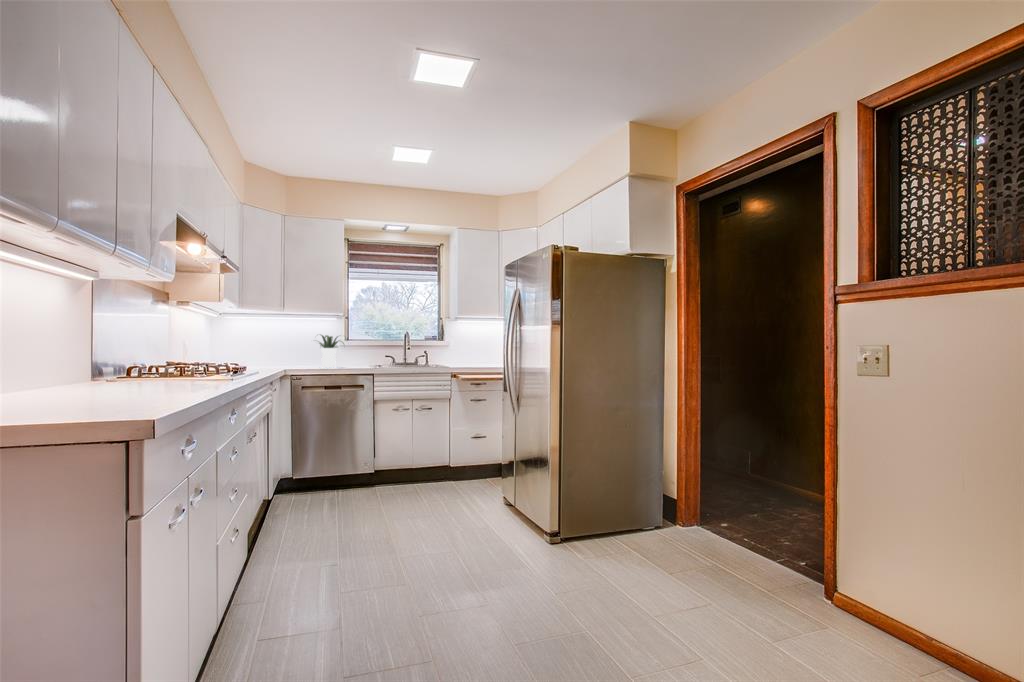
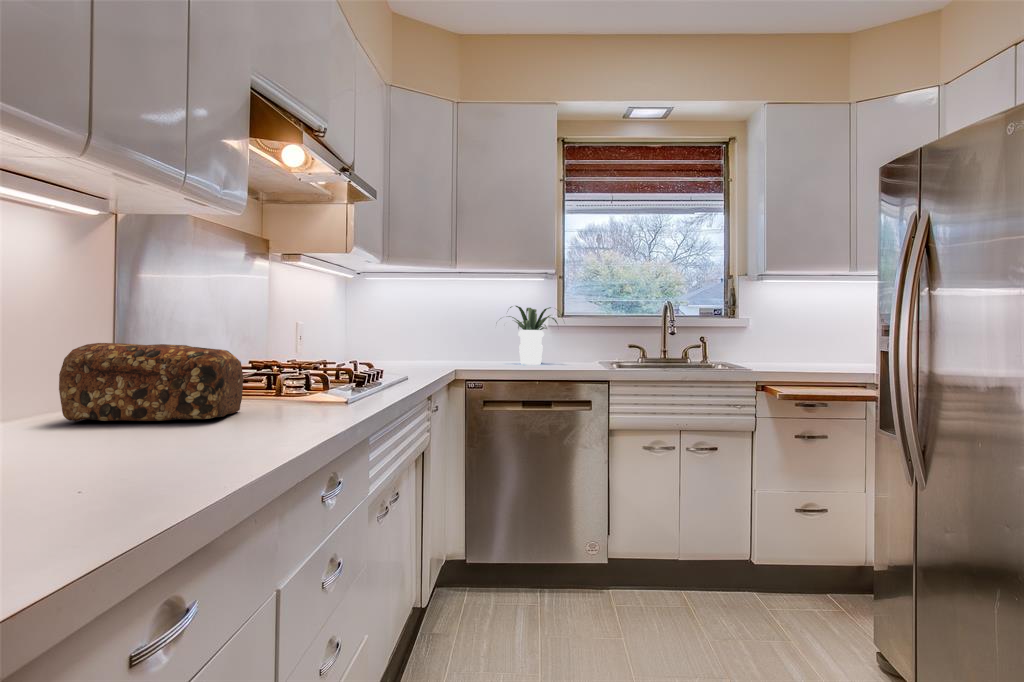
bread loaf: none [159,349,223,379] -> present [59,343,243,421]

